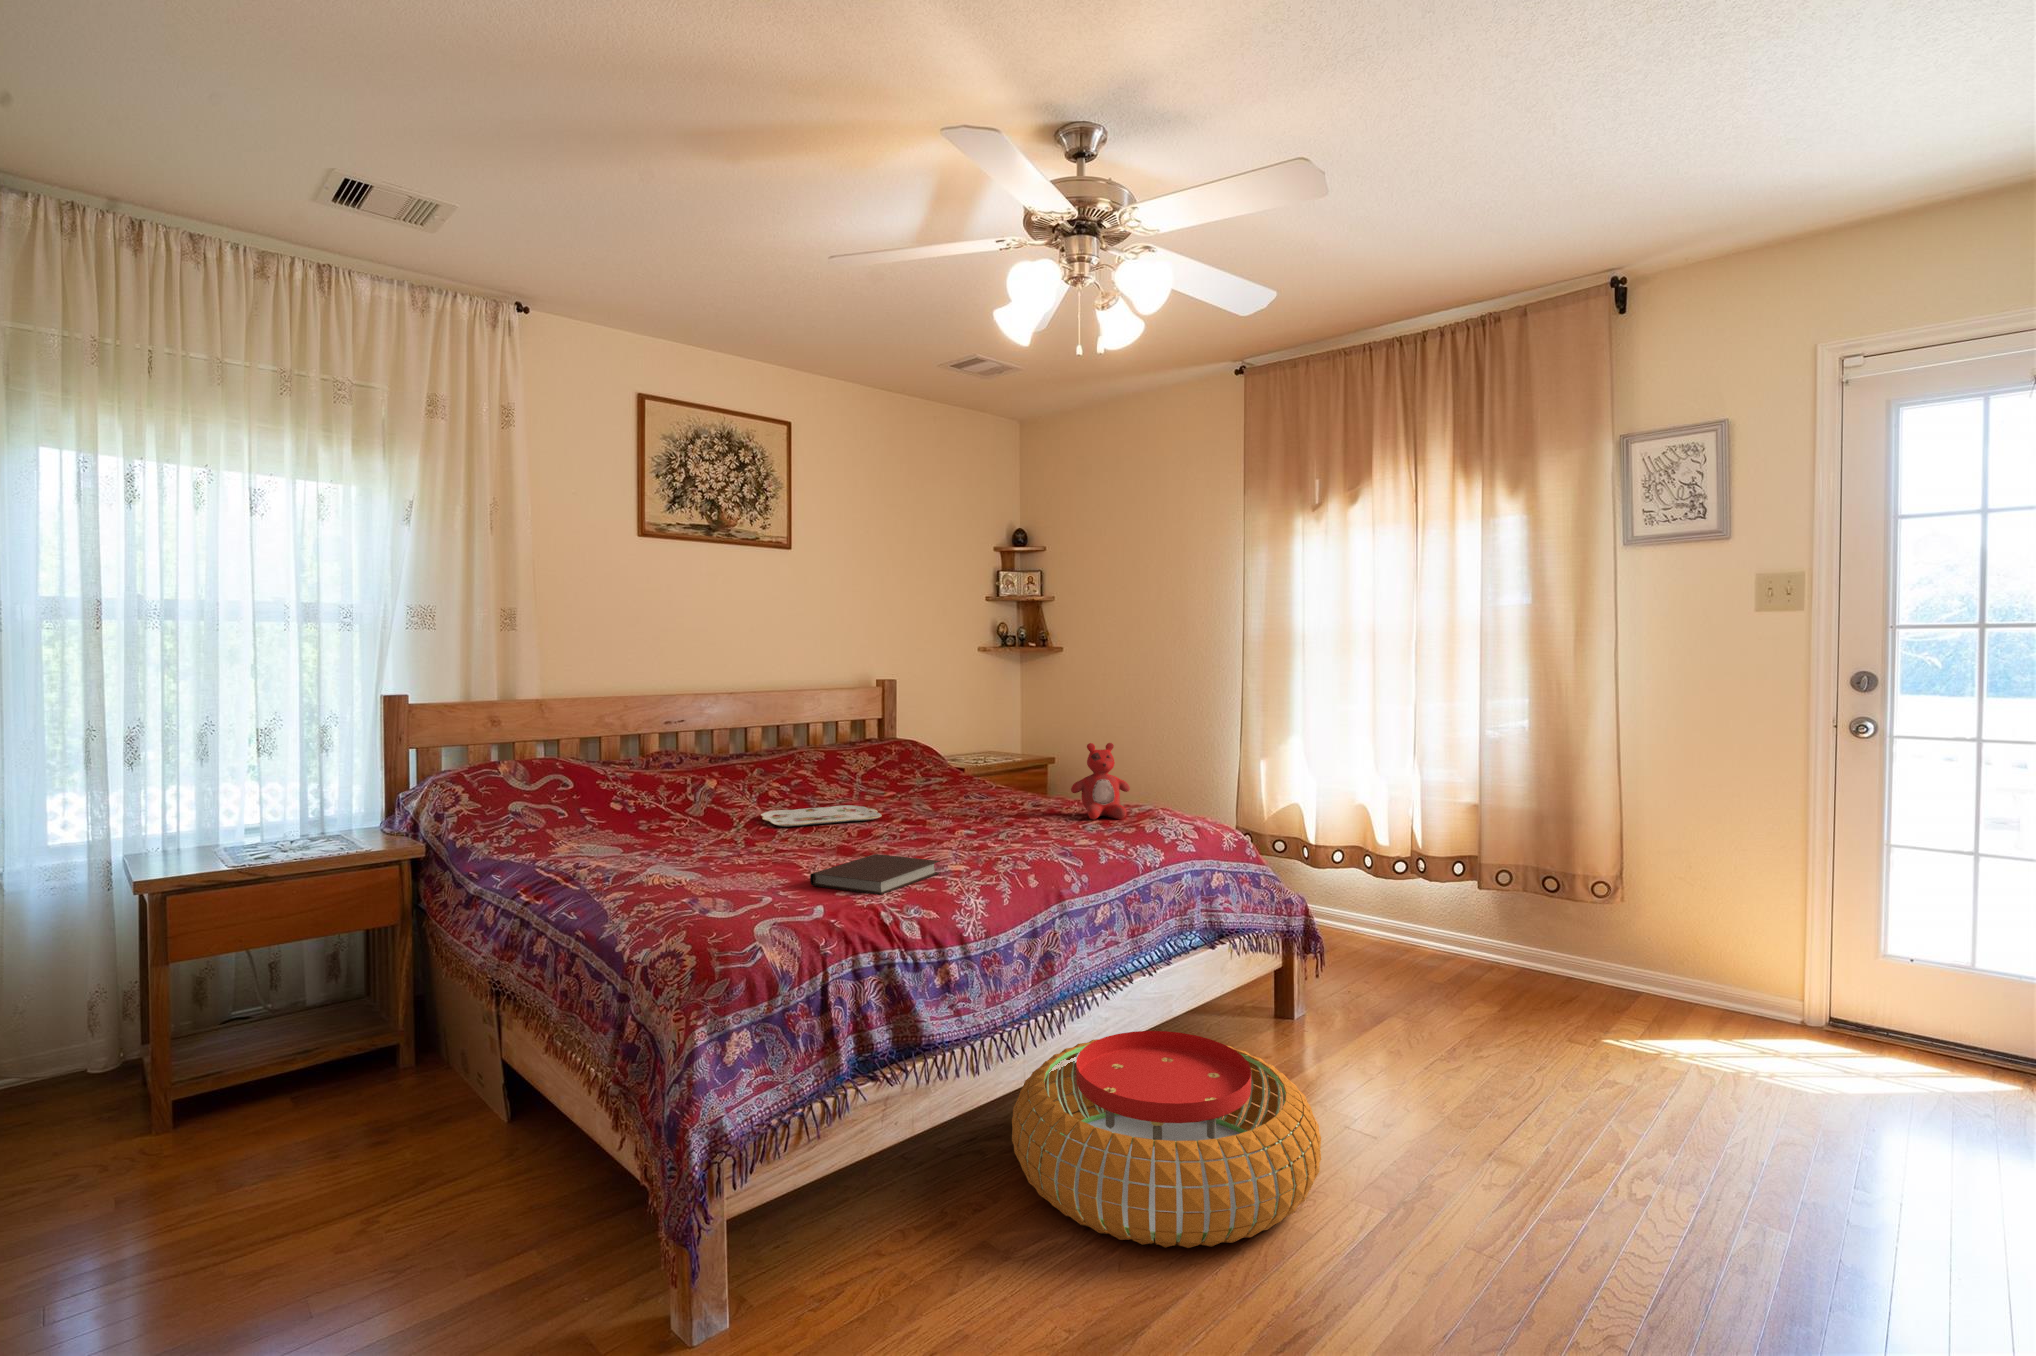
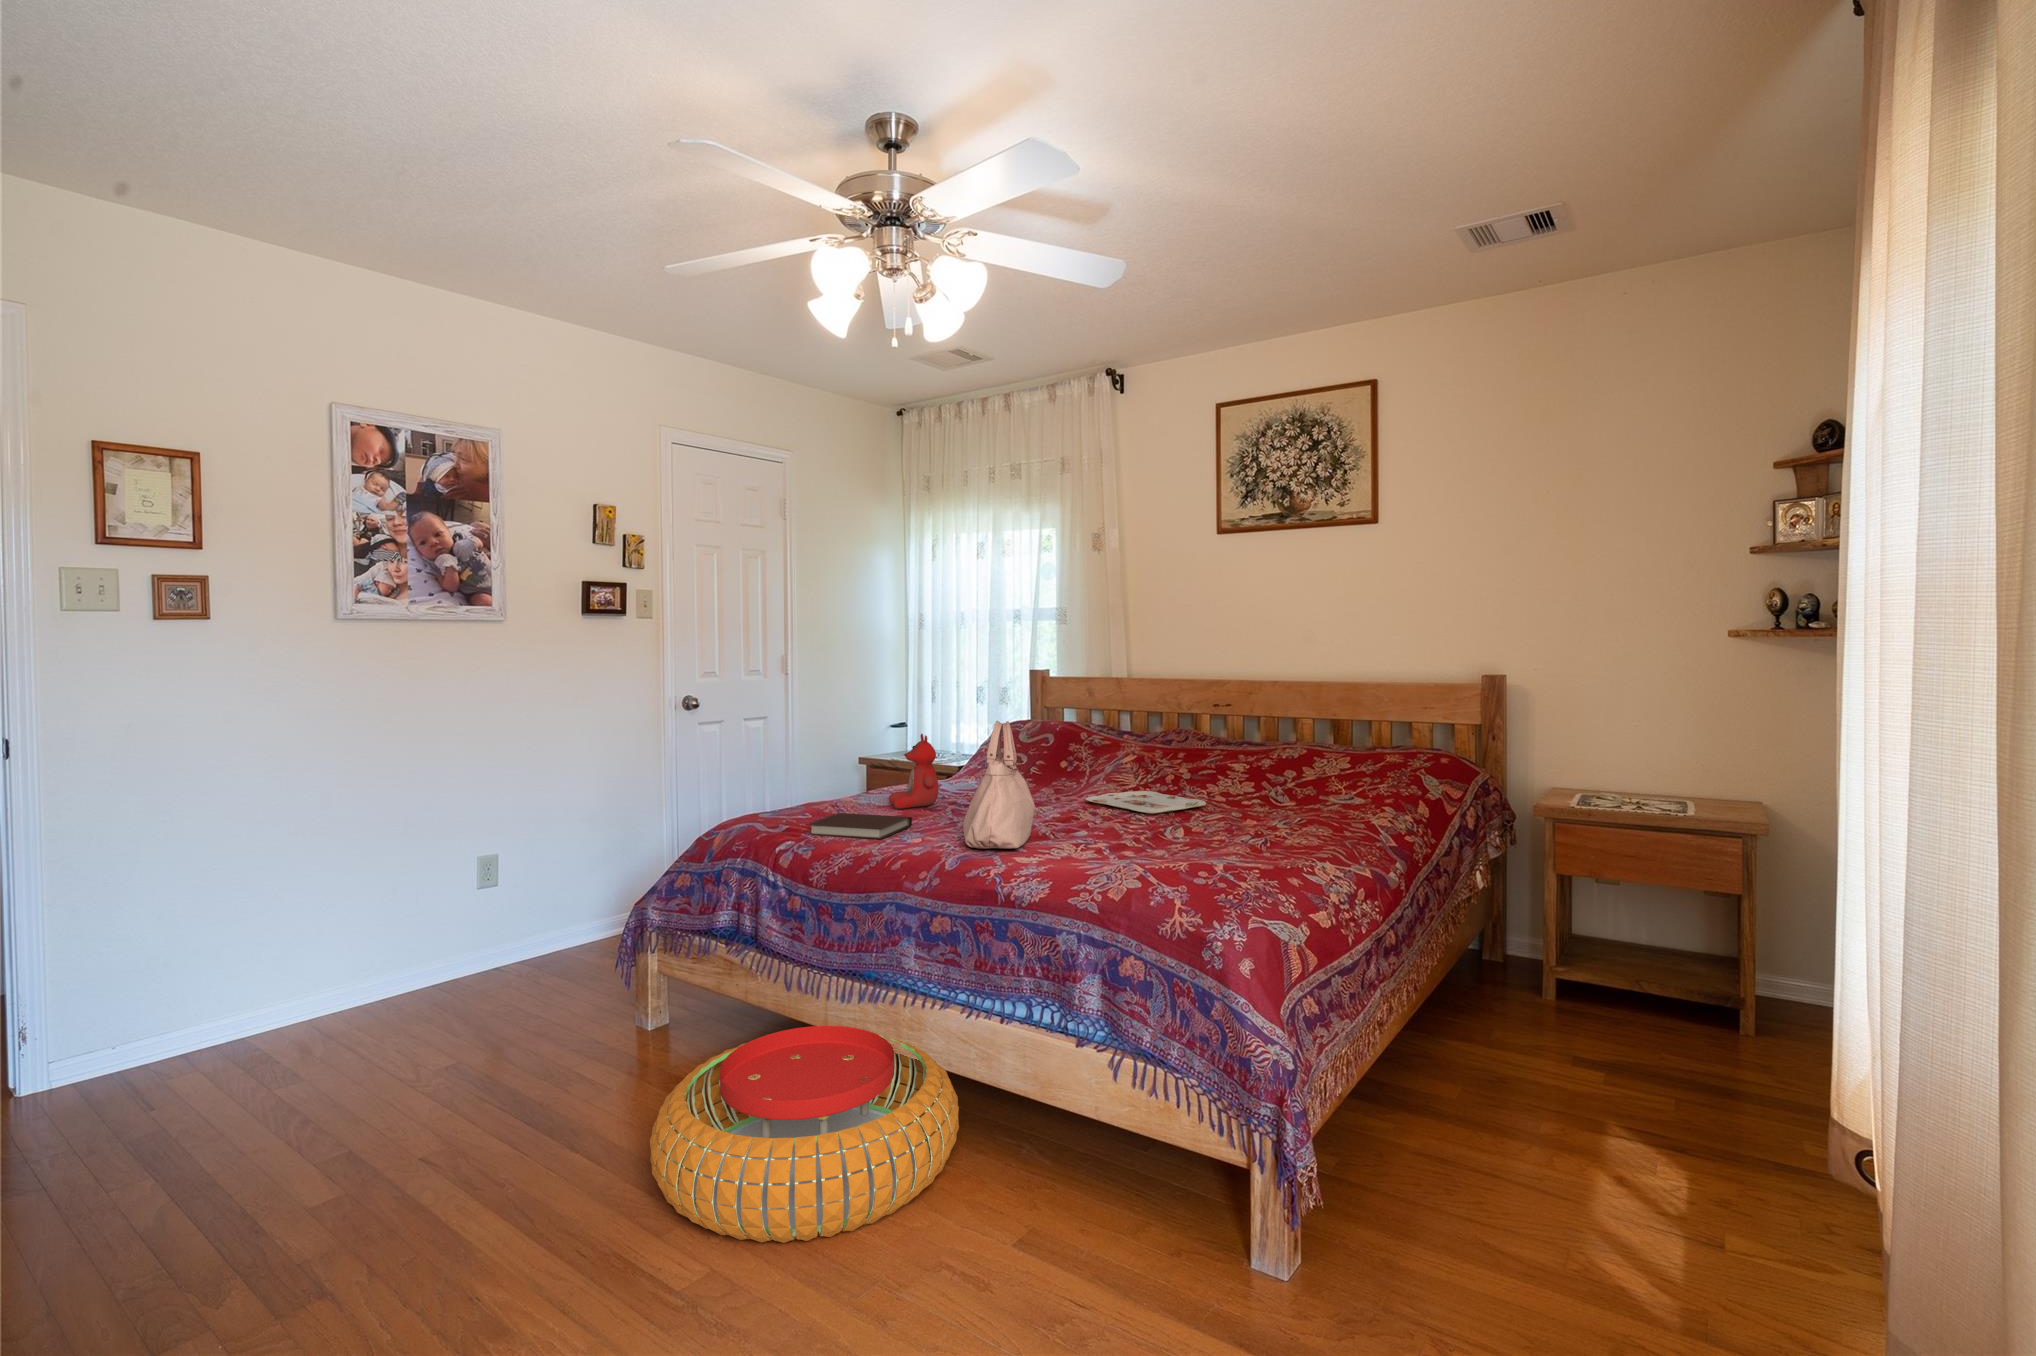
handbag: none [913,726,1045,854] -> present [963,721,1035,849]
stuffed bear: present [1071,743,1130,819] -> present [889,734,938,809]

